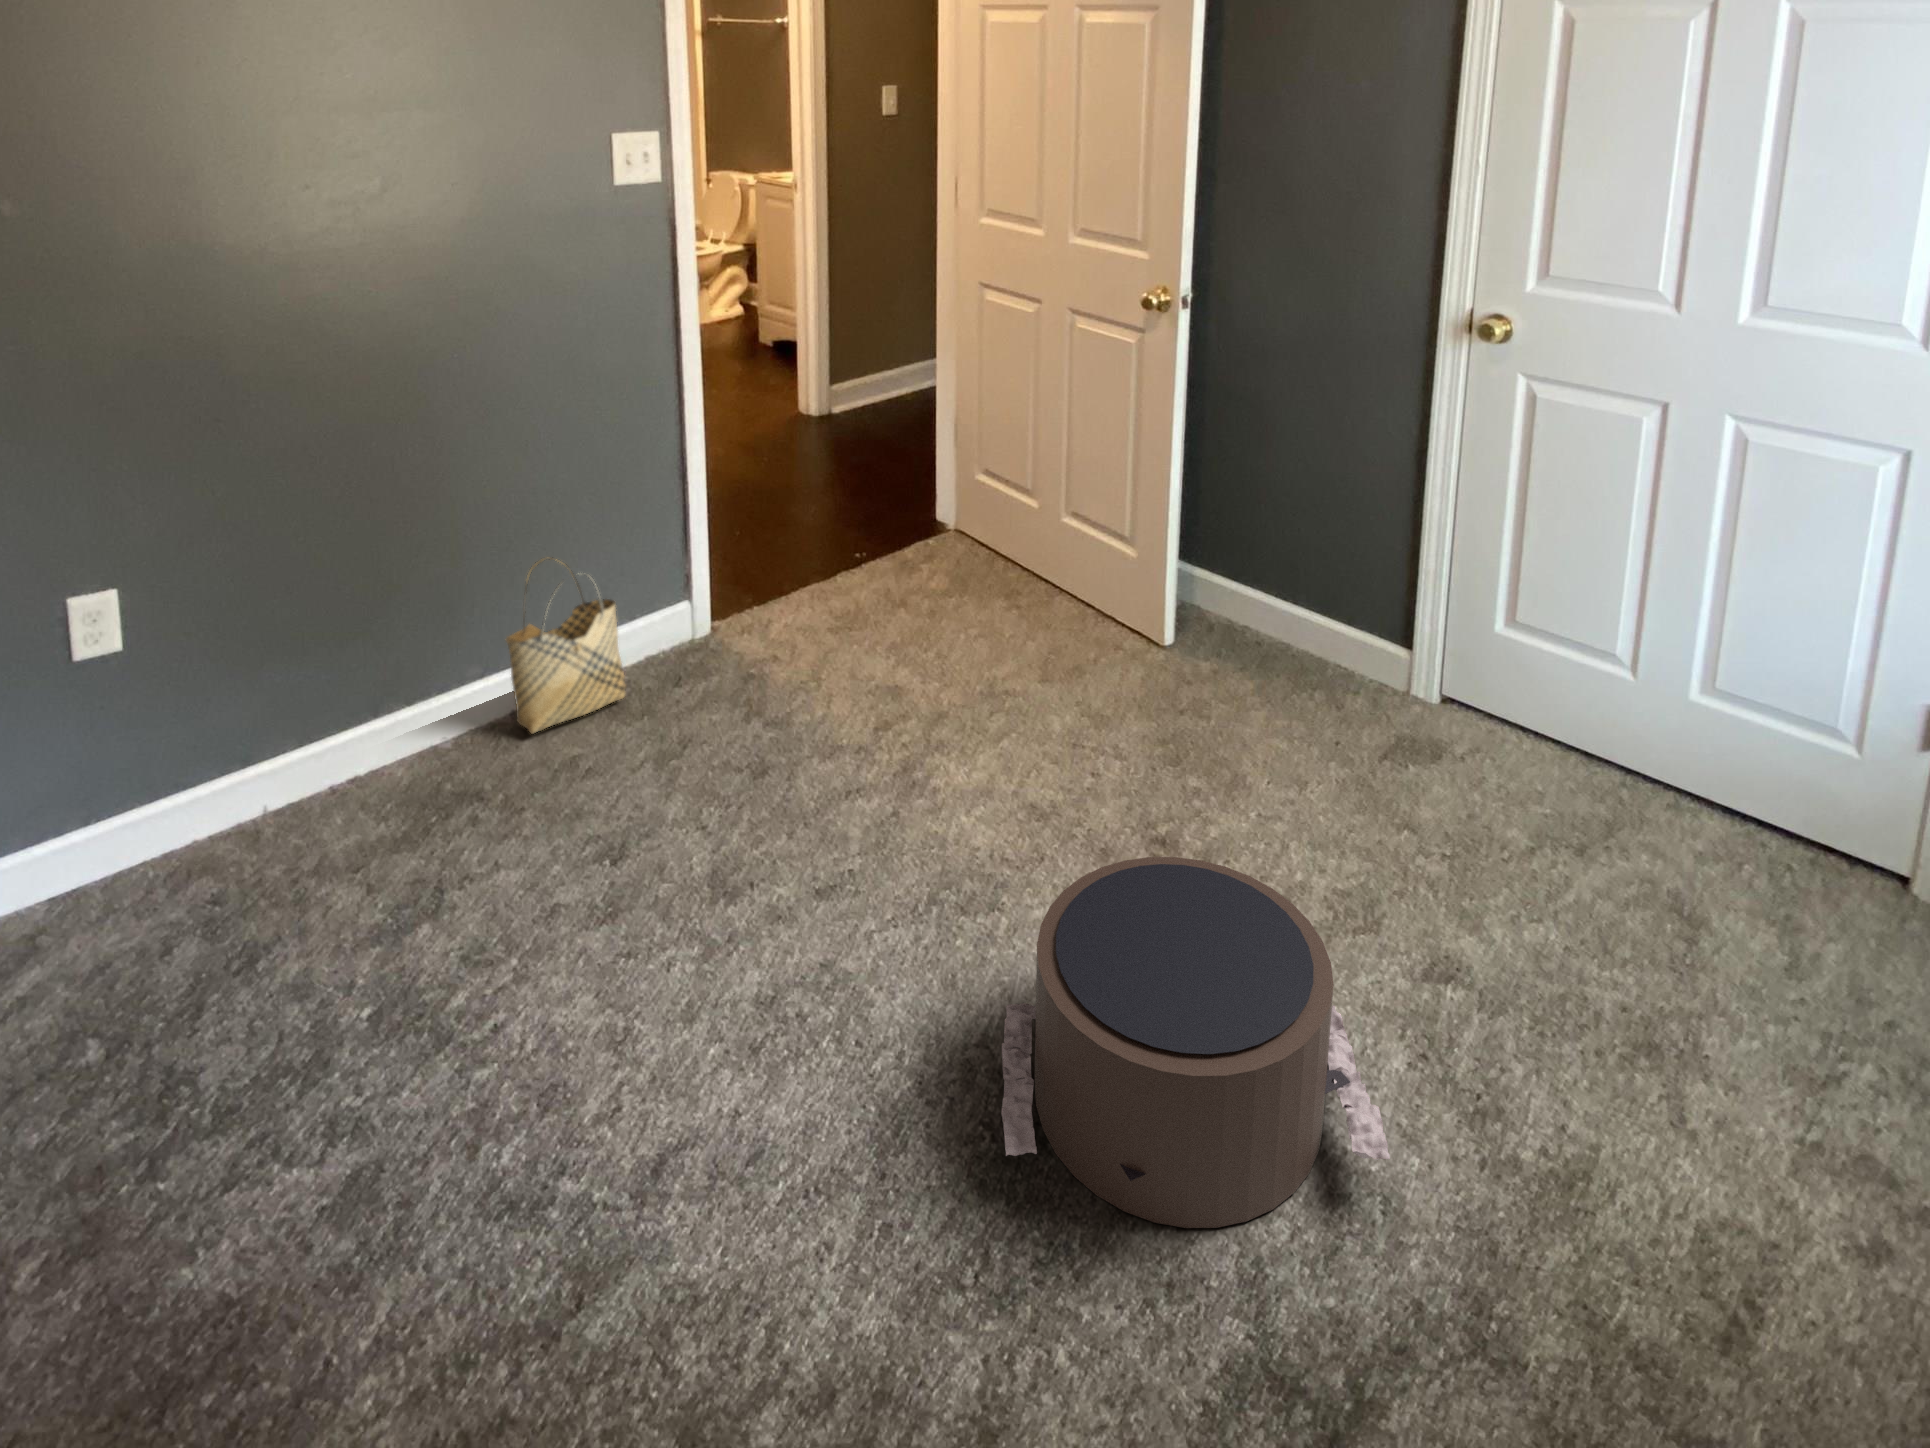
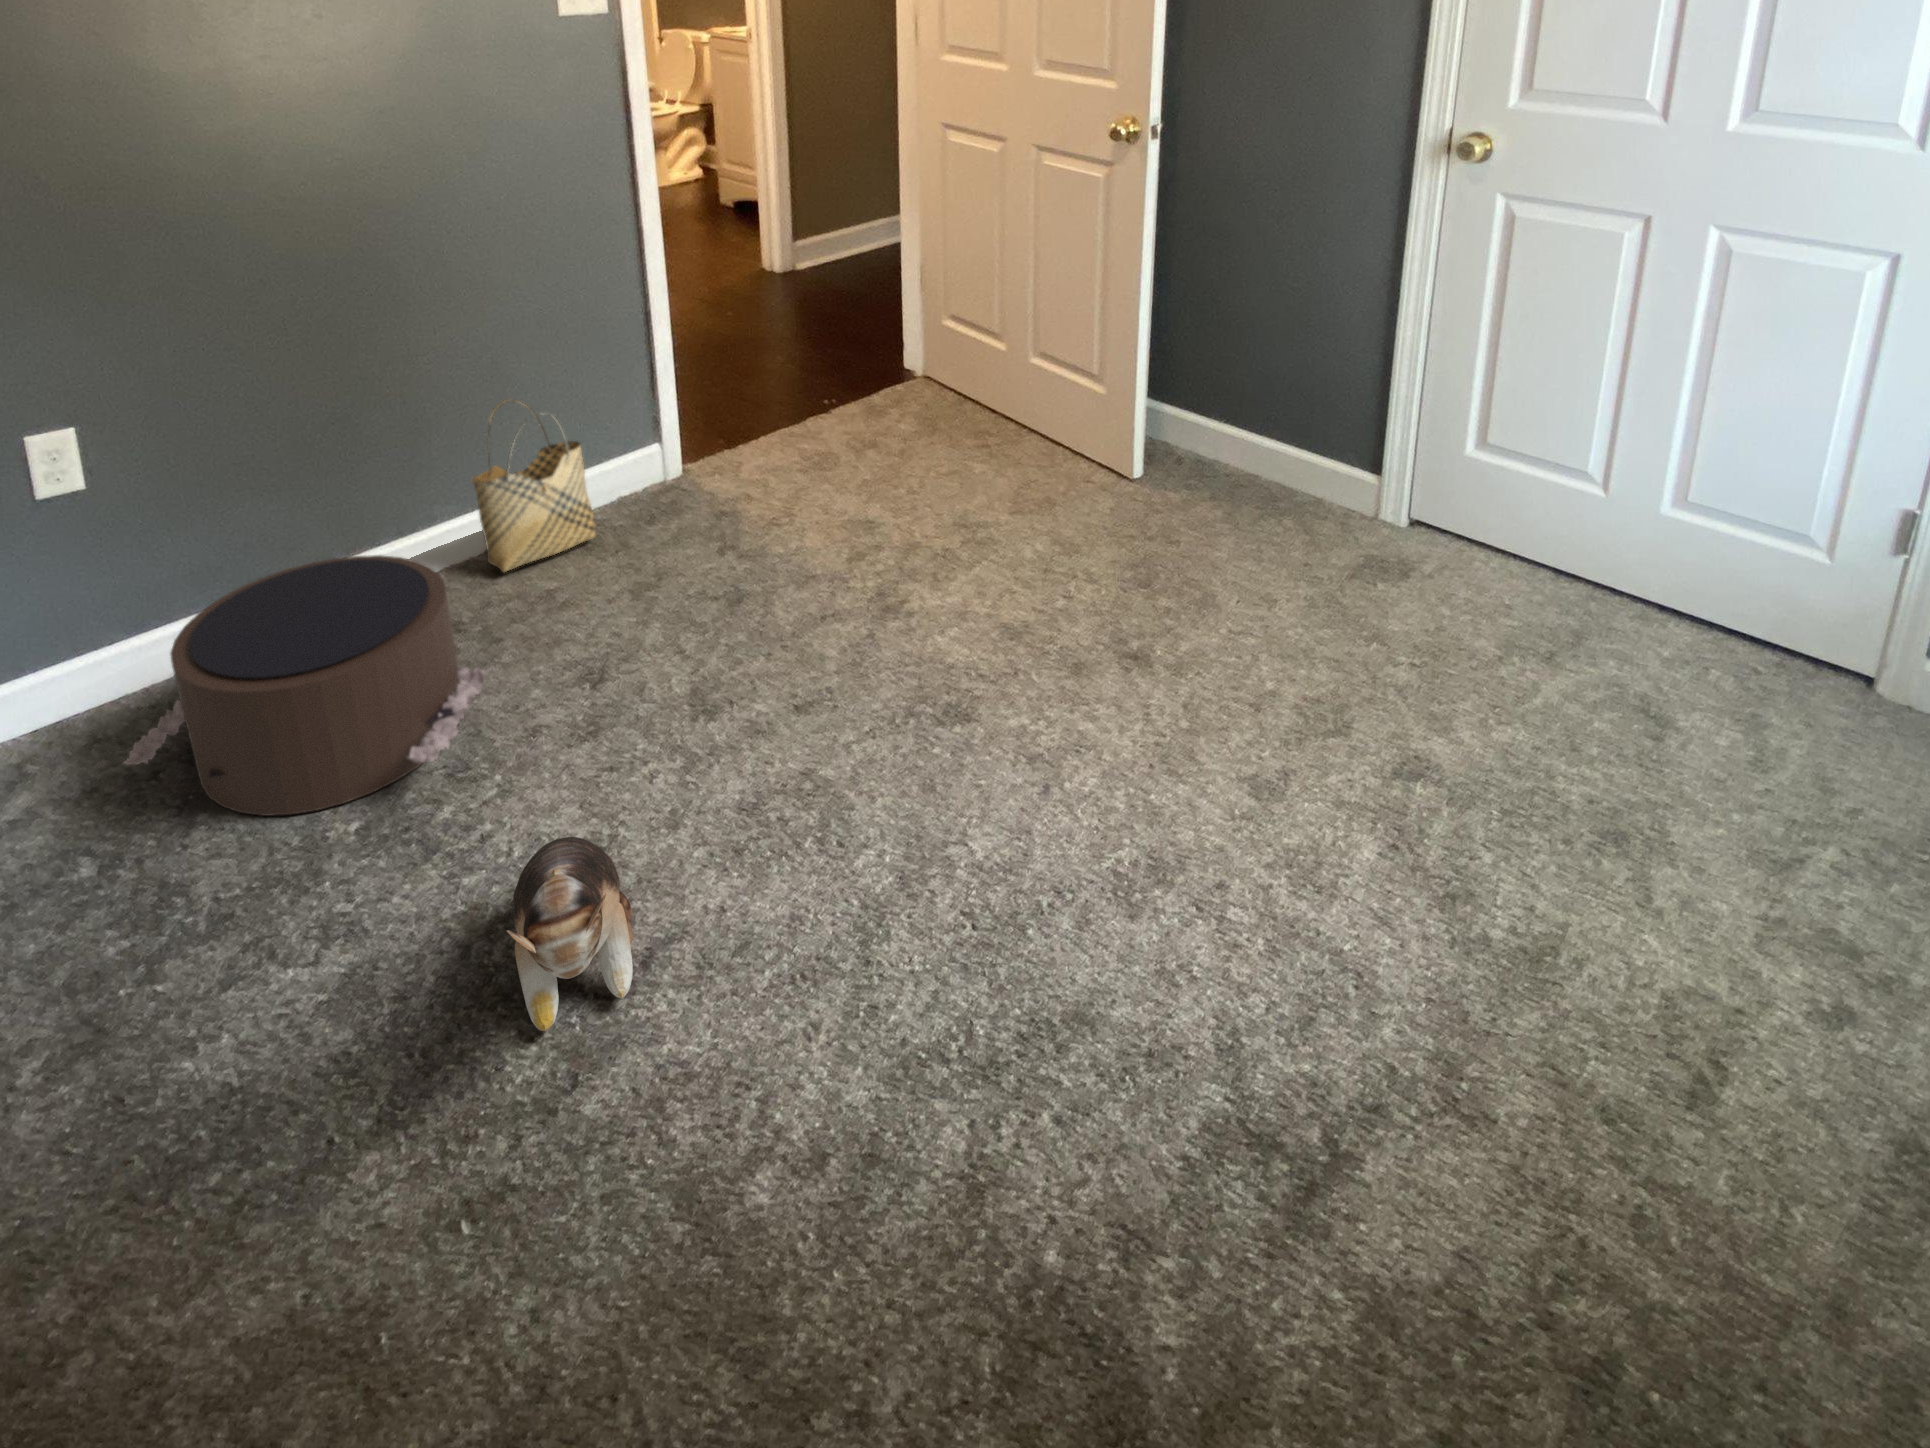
pouf: present [1001,857,1390,1228] -> present [124,555,489,816]
plush toy: none [519,1029,645,1247] -> present [507,837,633,1031]

